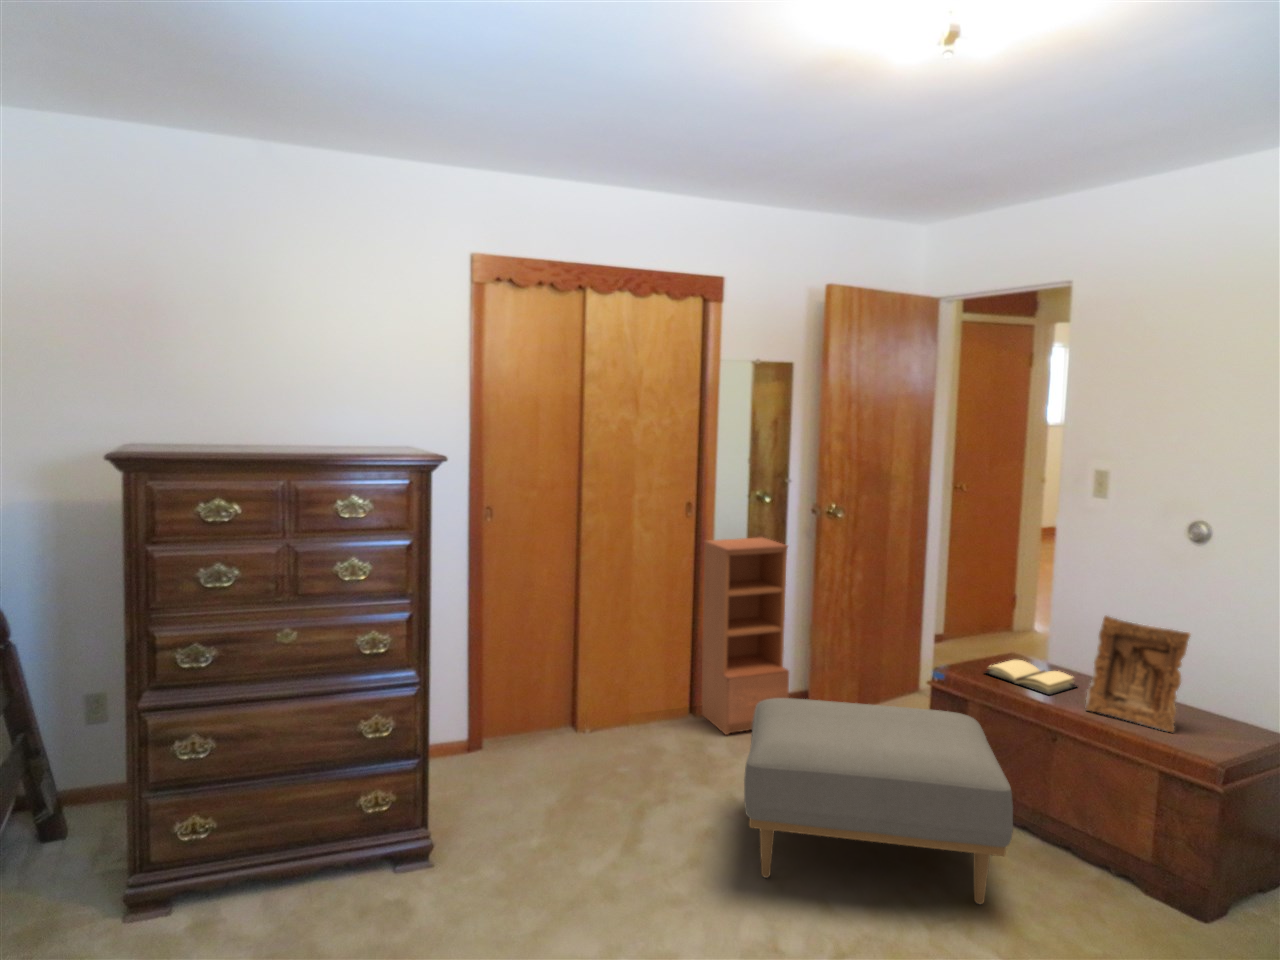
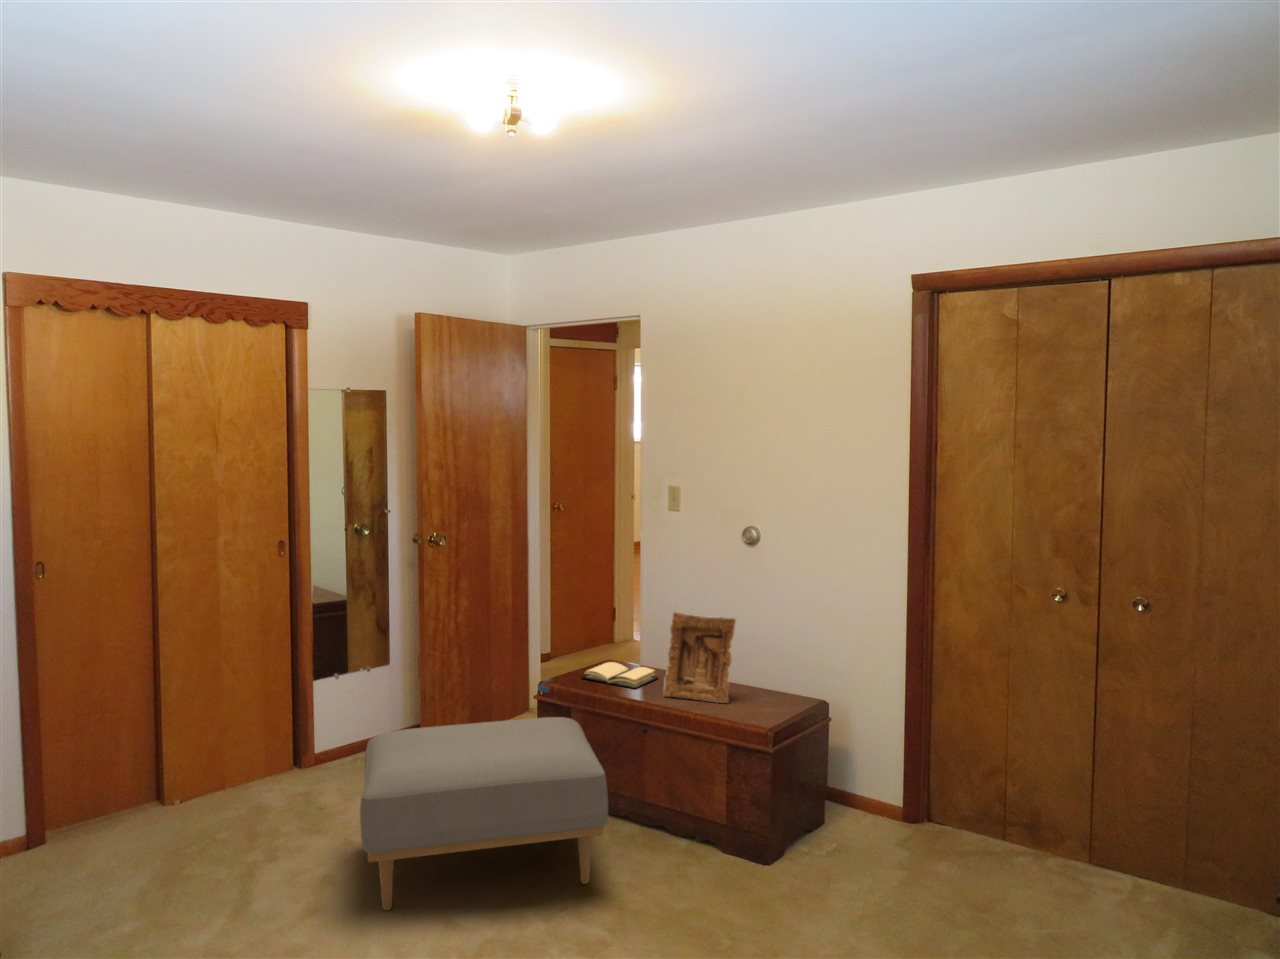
bookcase: present [702,537,789,735] -> none [300,573,401,785]

